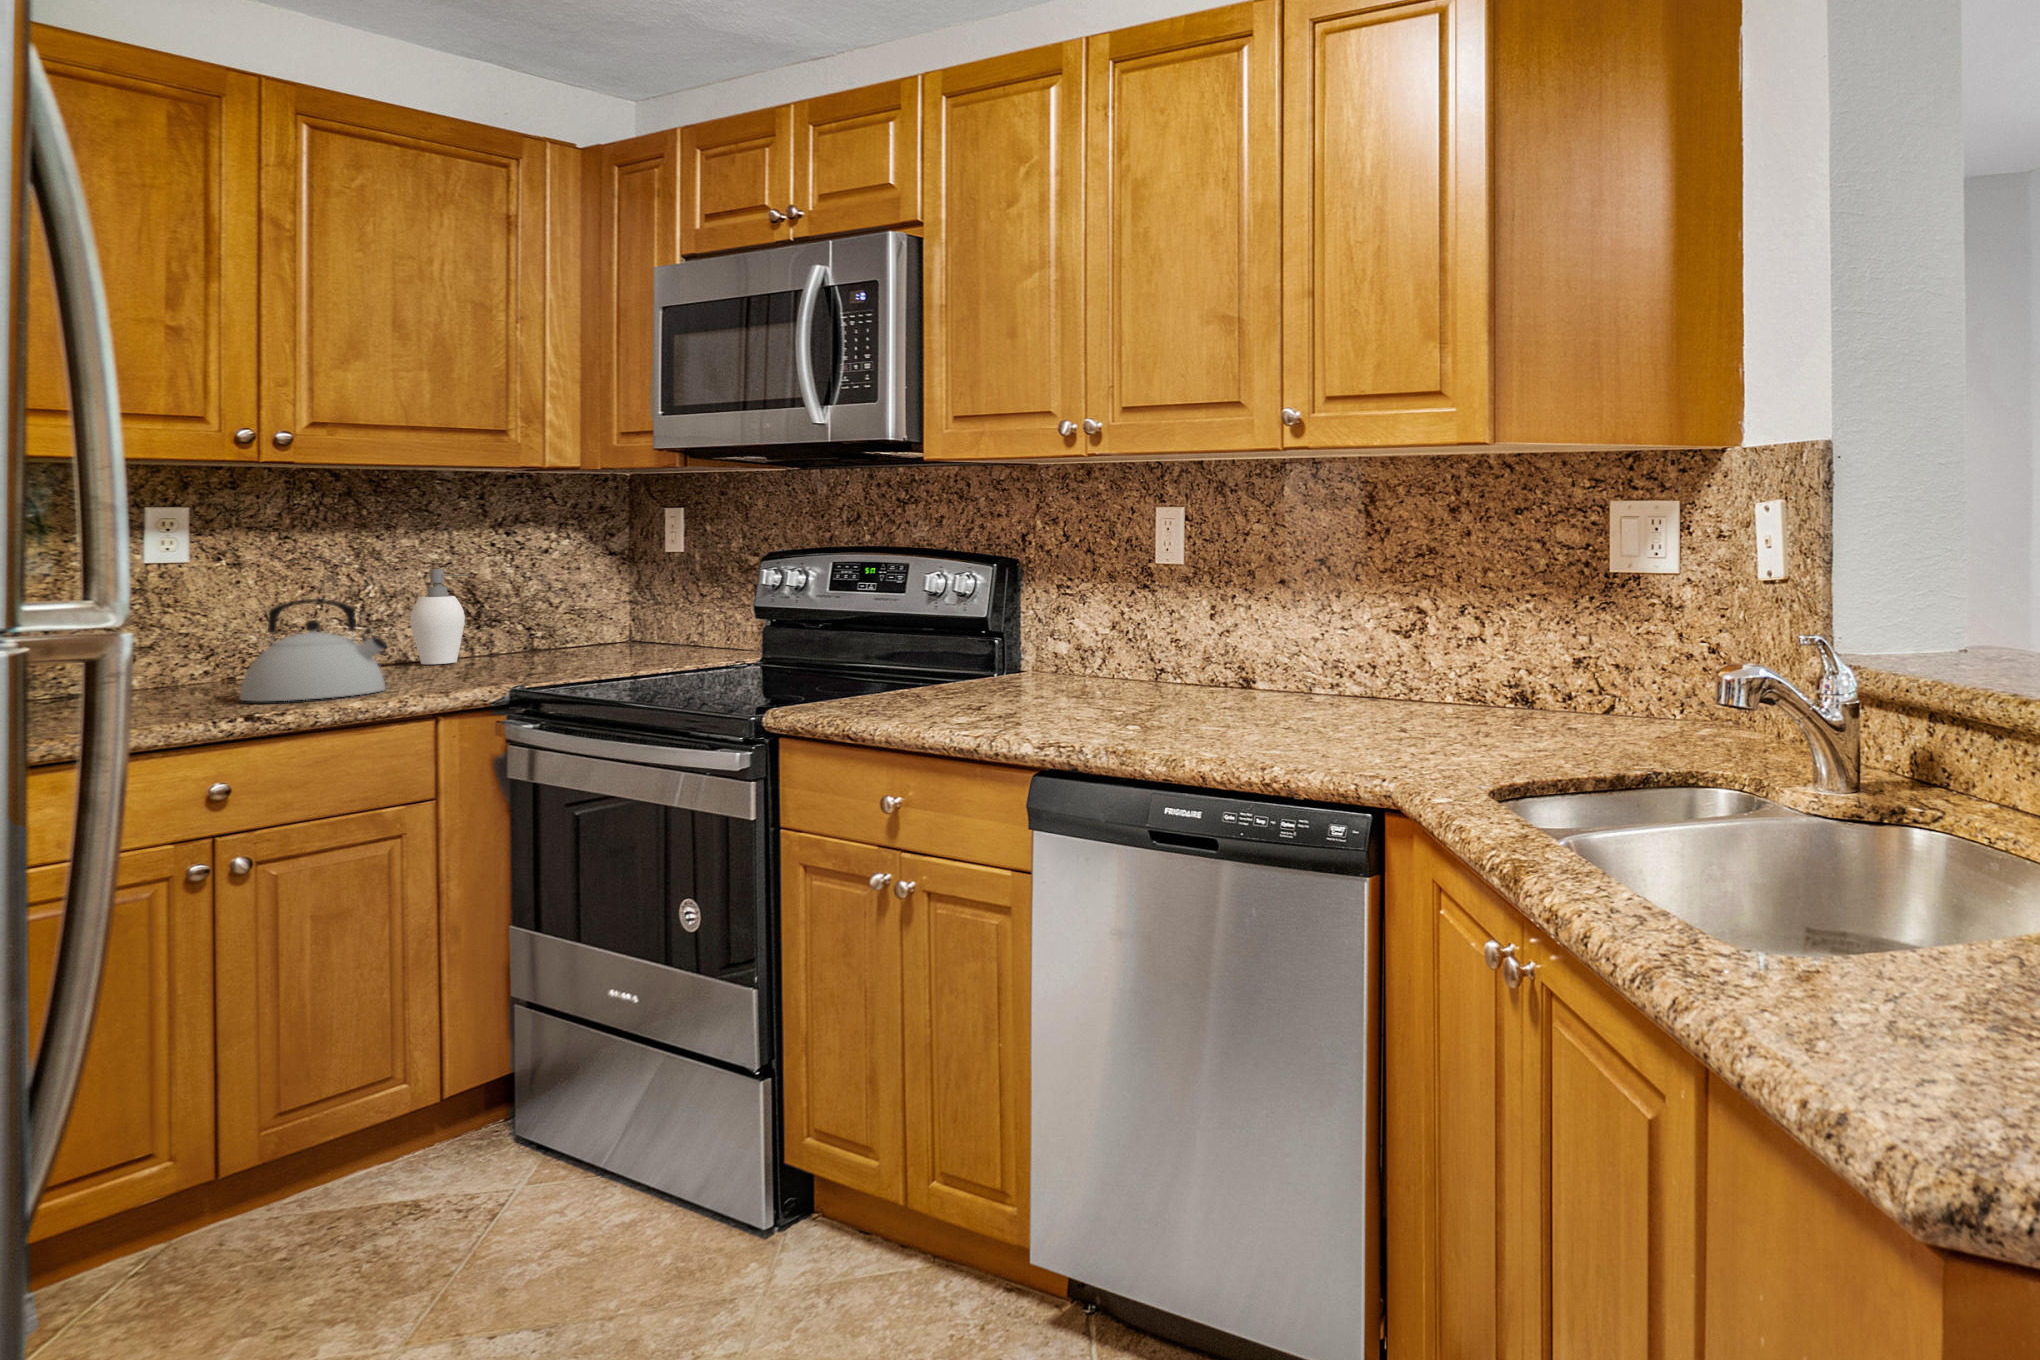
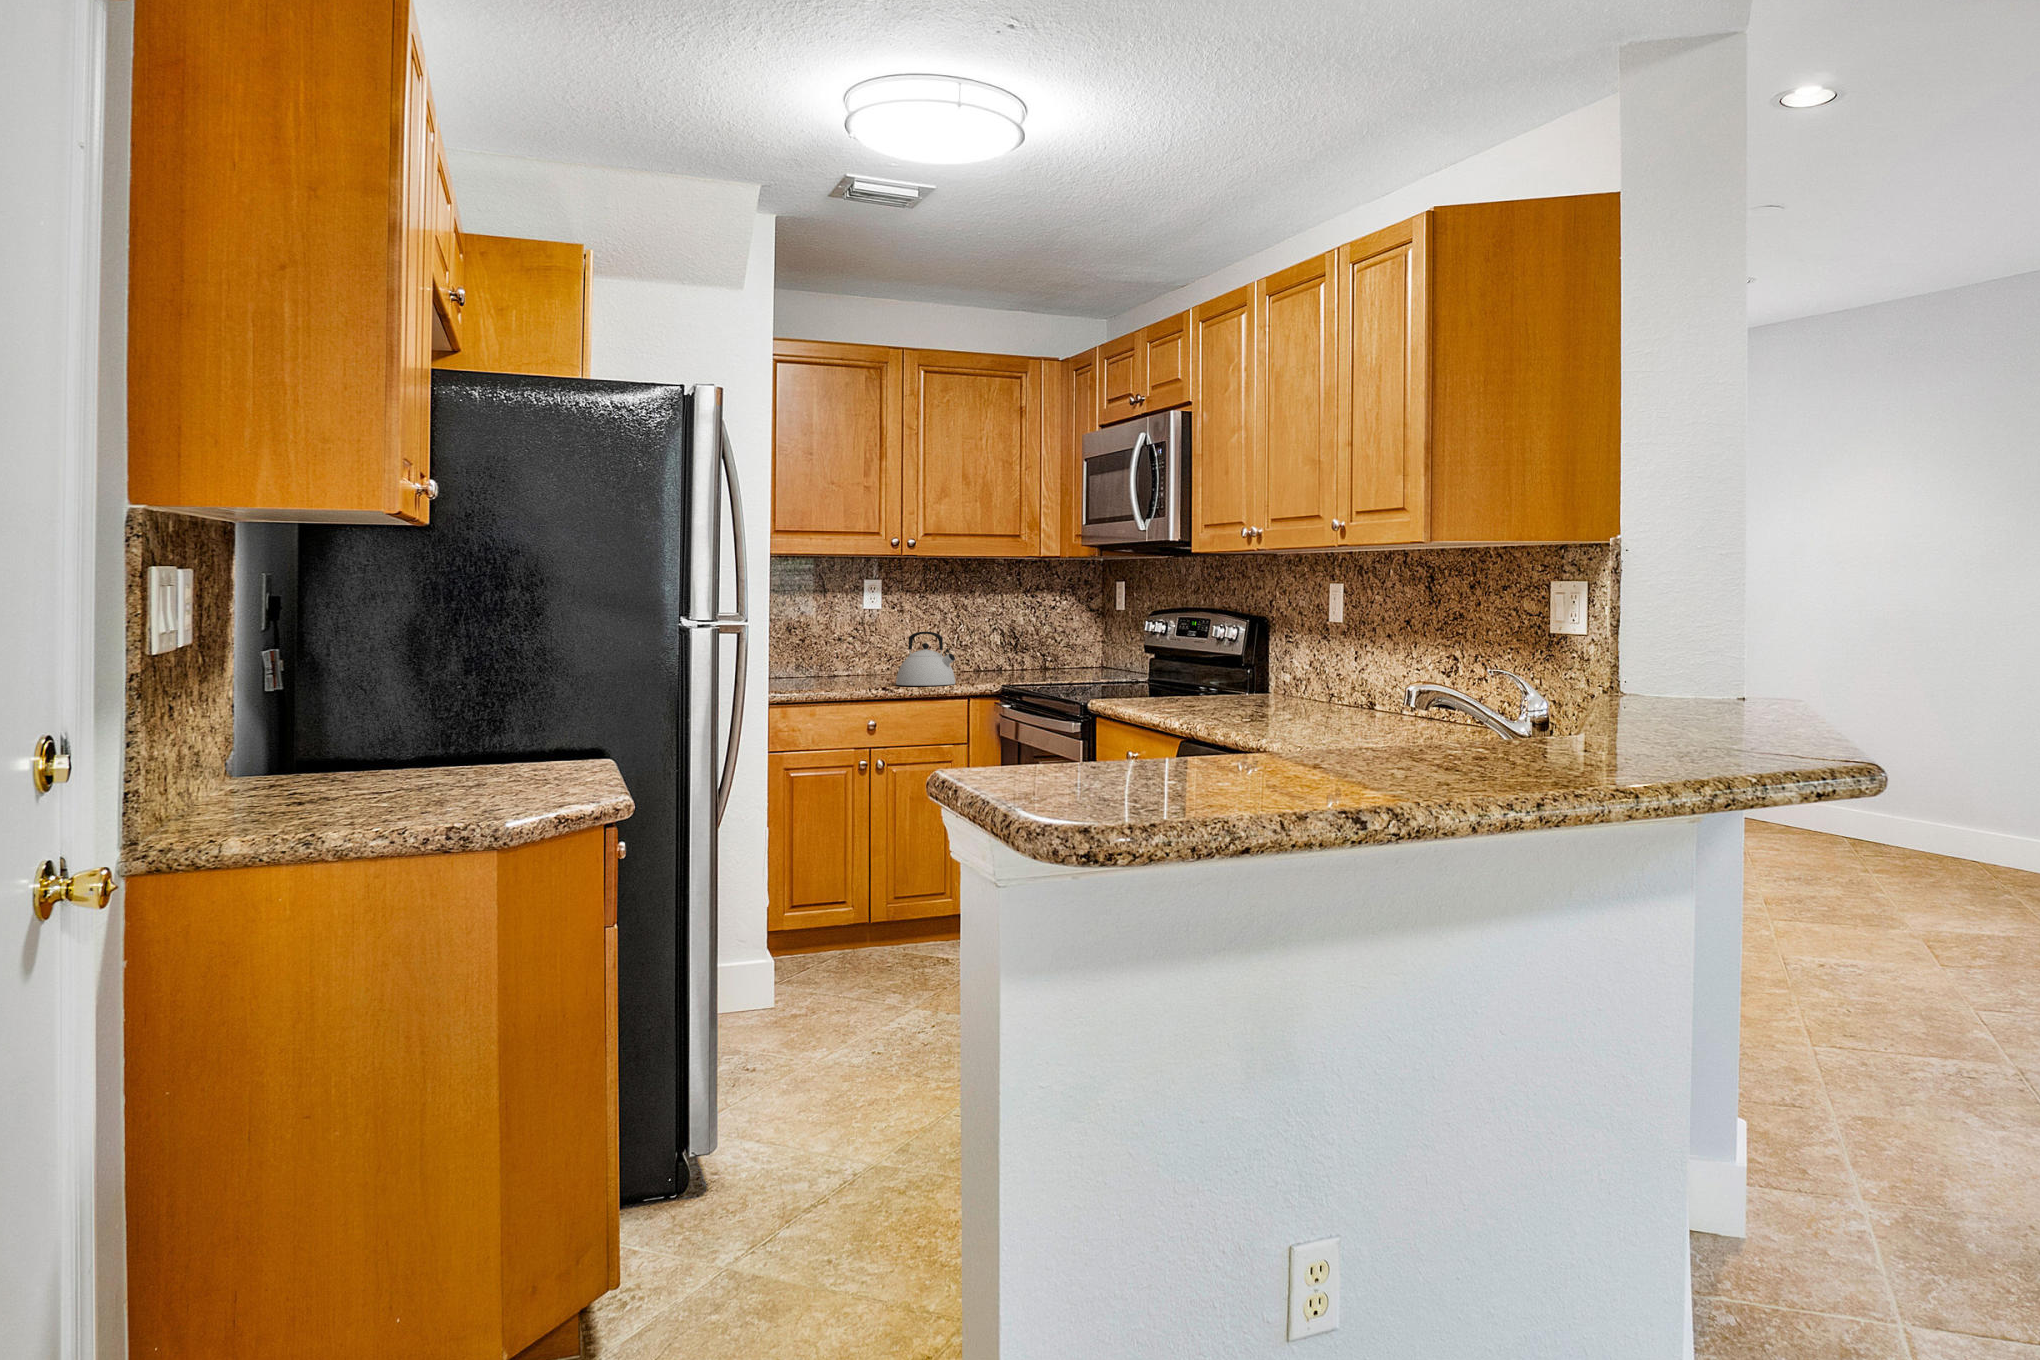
soap dispenser: present [410,569,470,664] -> none [980,617,1007,674]

